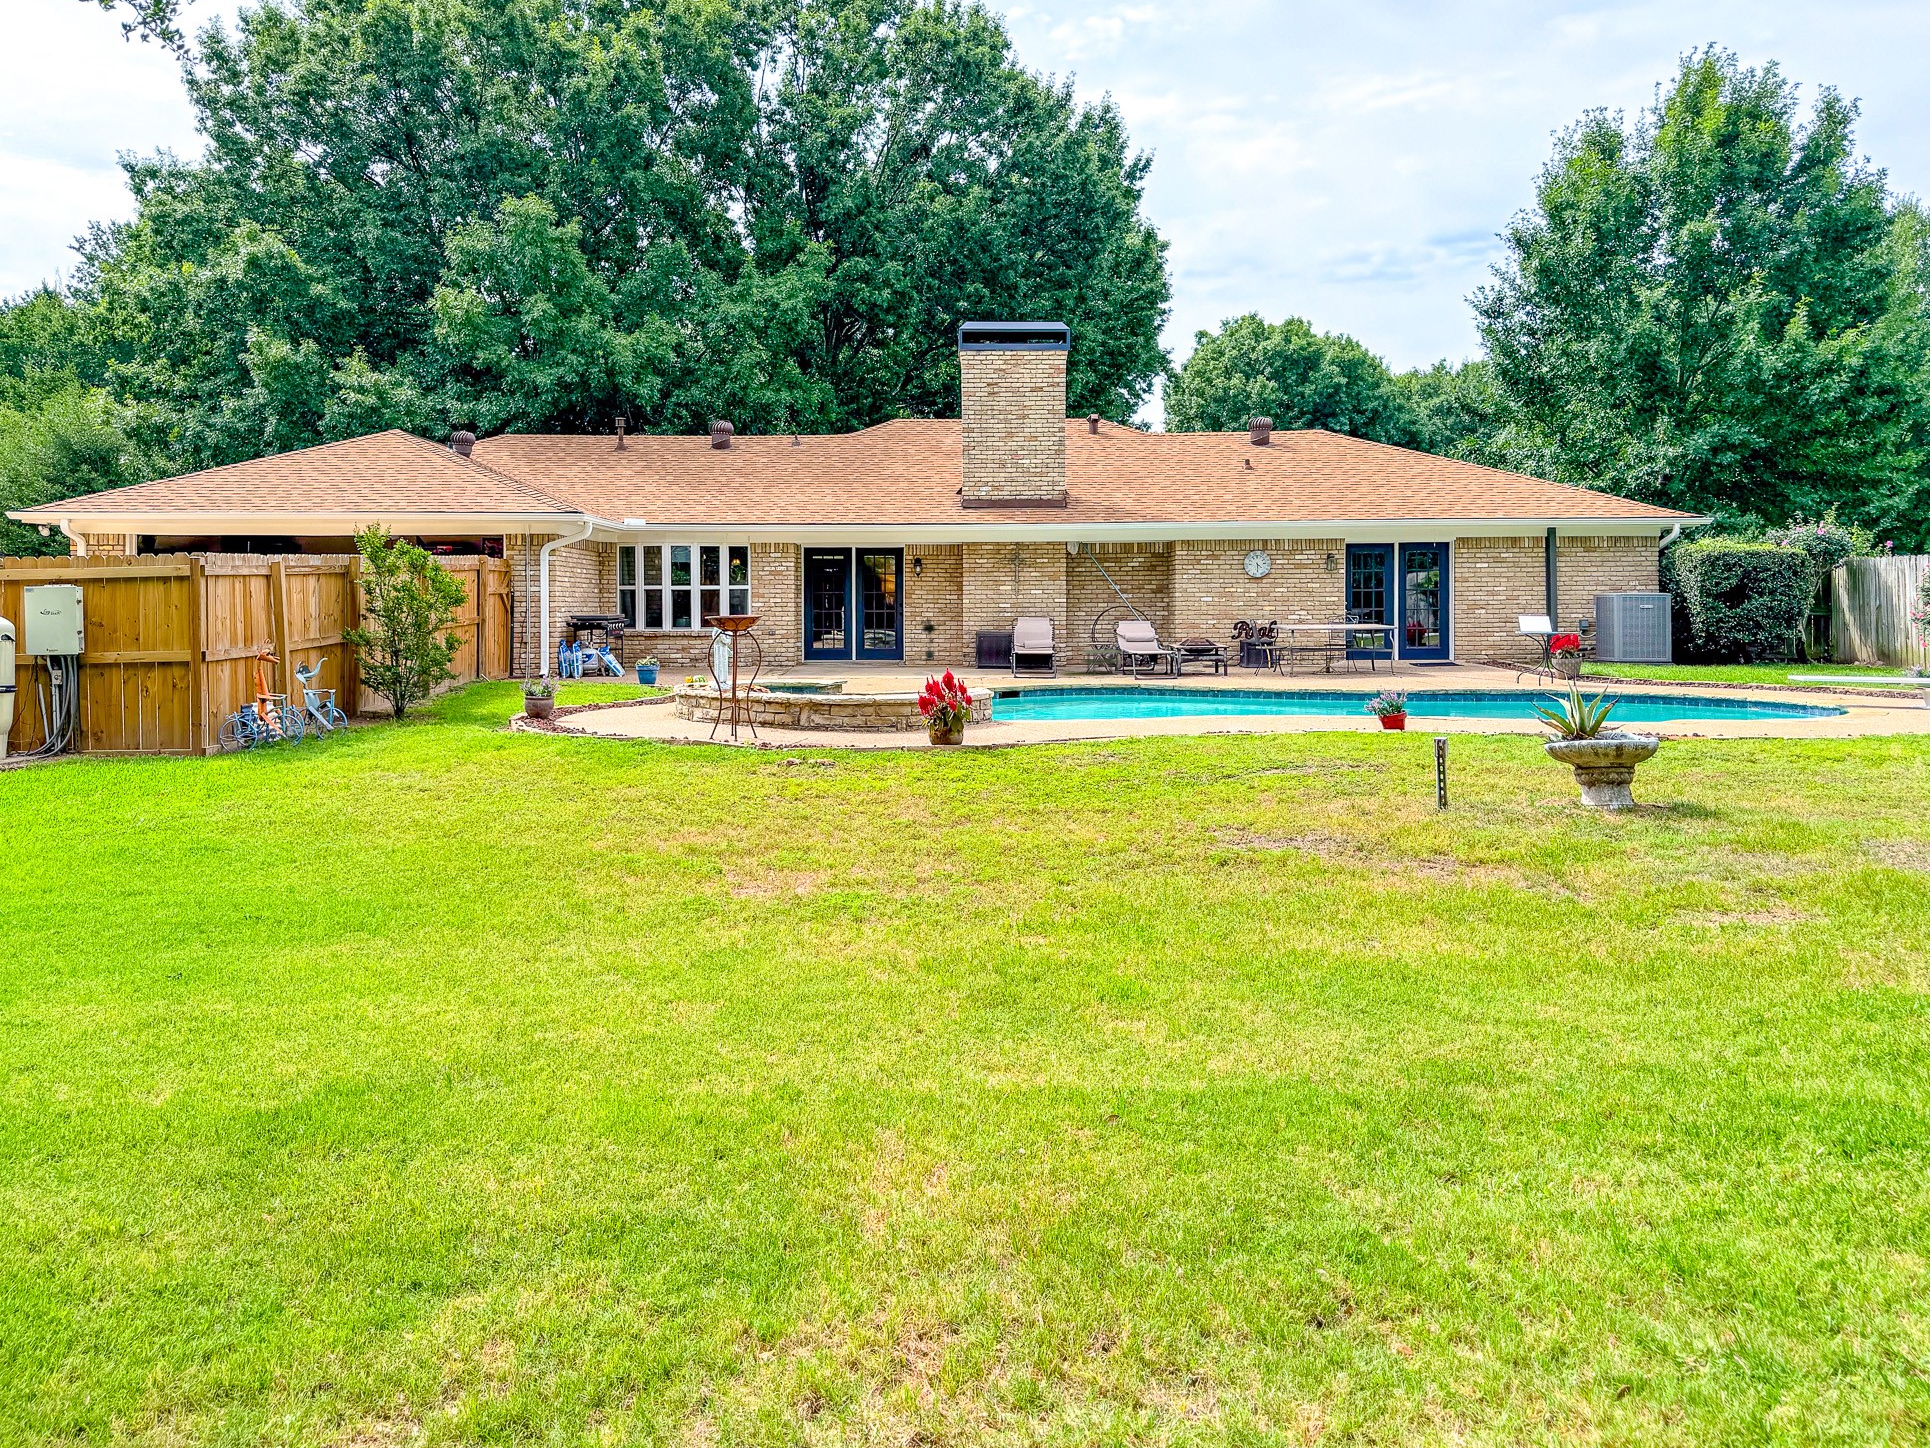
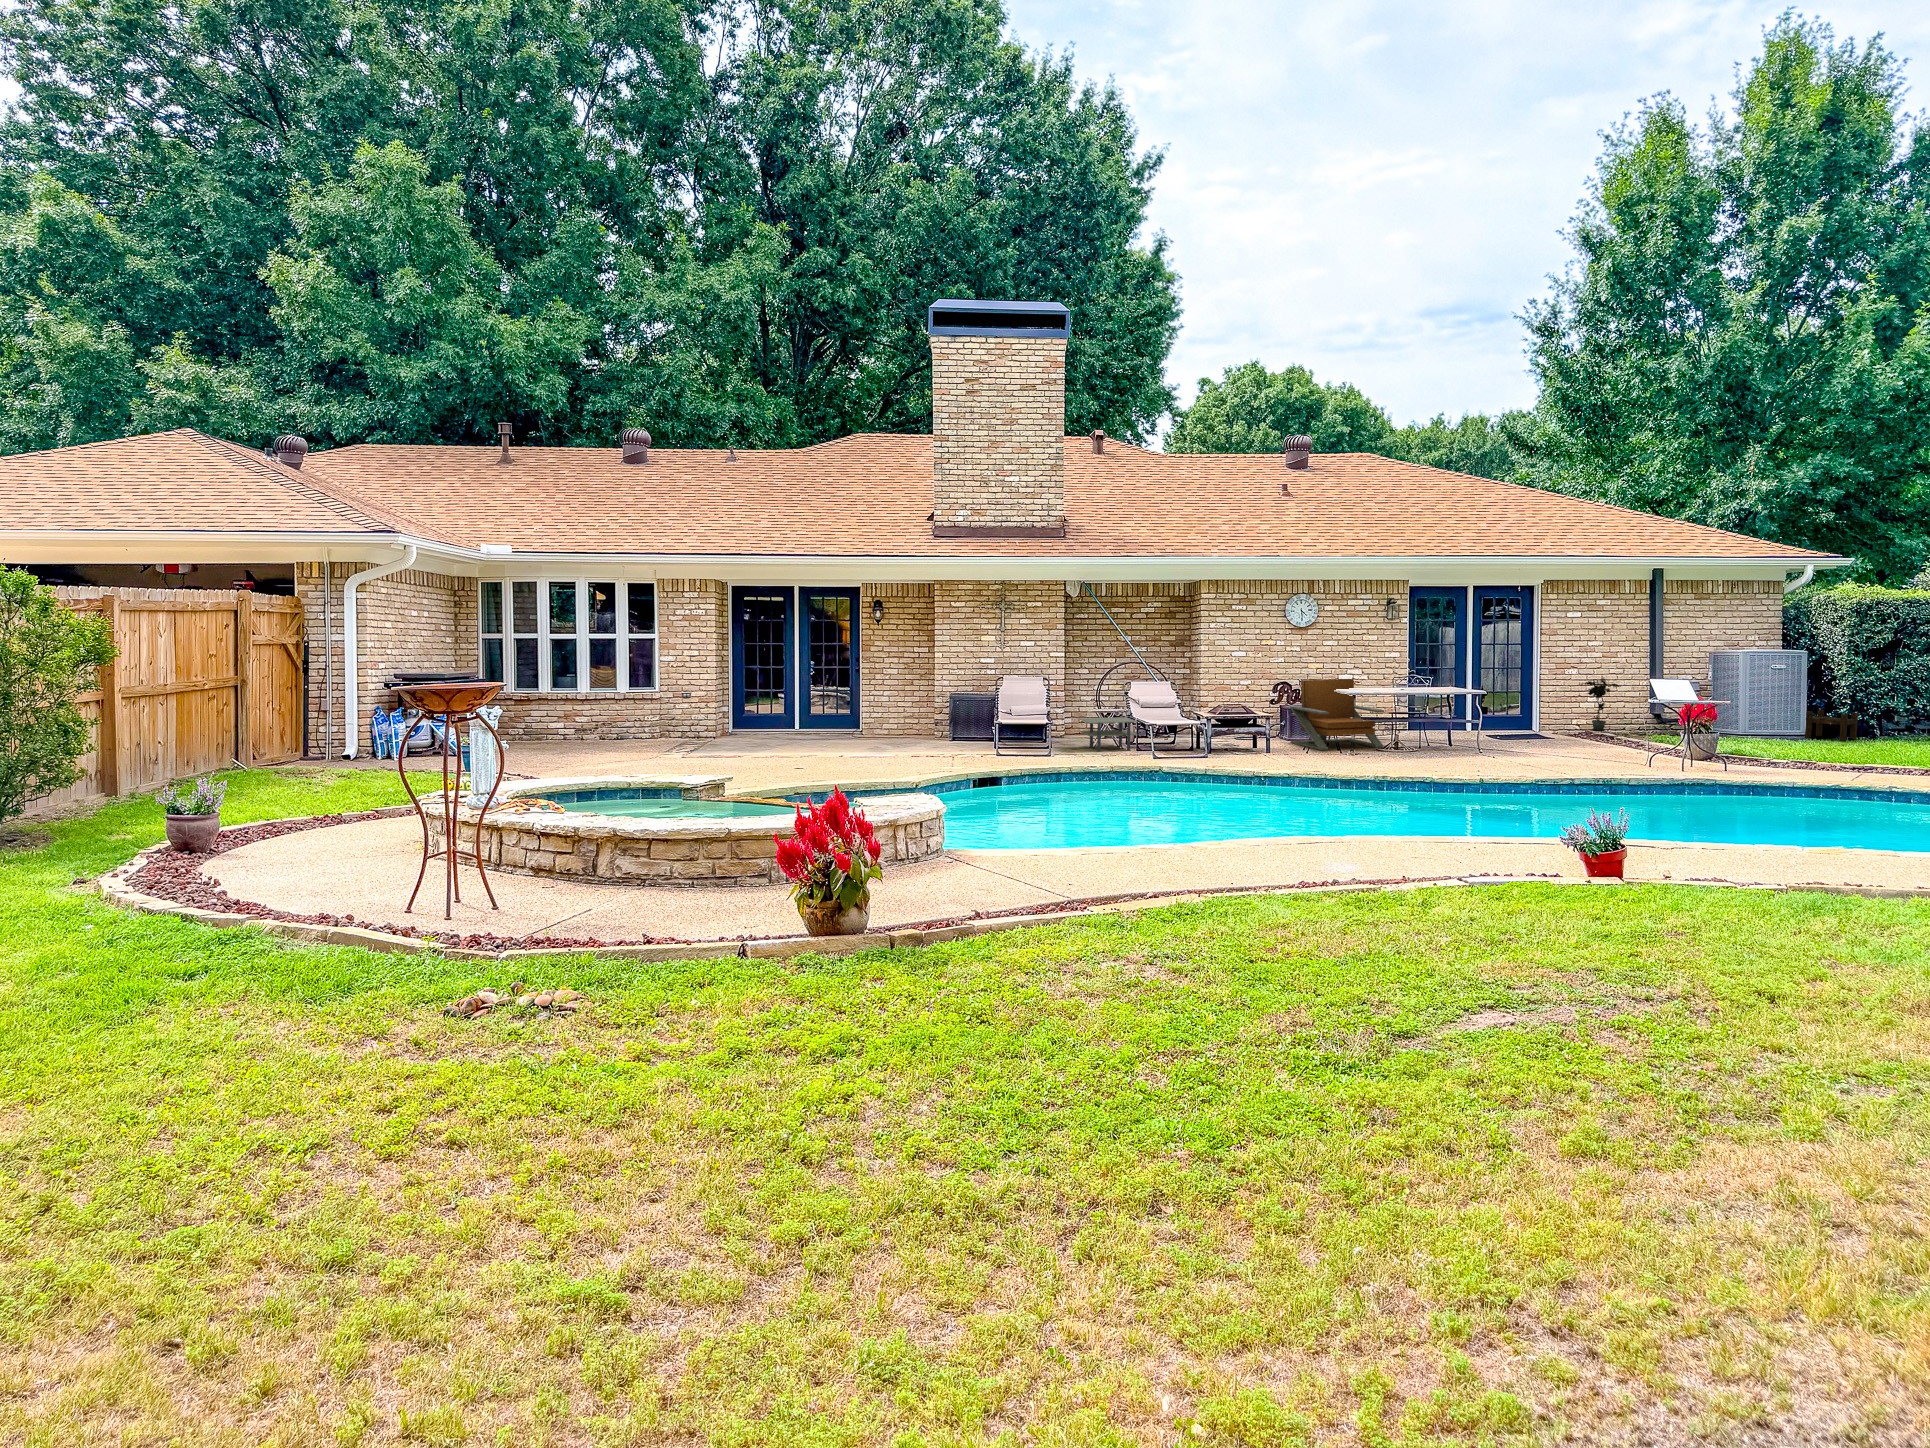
lounge chair: none [1244,619,1317,674] -> present [1290,679,1384,750]
potted plant: present [921,620,938,660] -> present [1581,678,1621,731]
stool: none [1660,642,1703,667] -> present [1805,710,1858,741]

